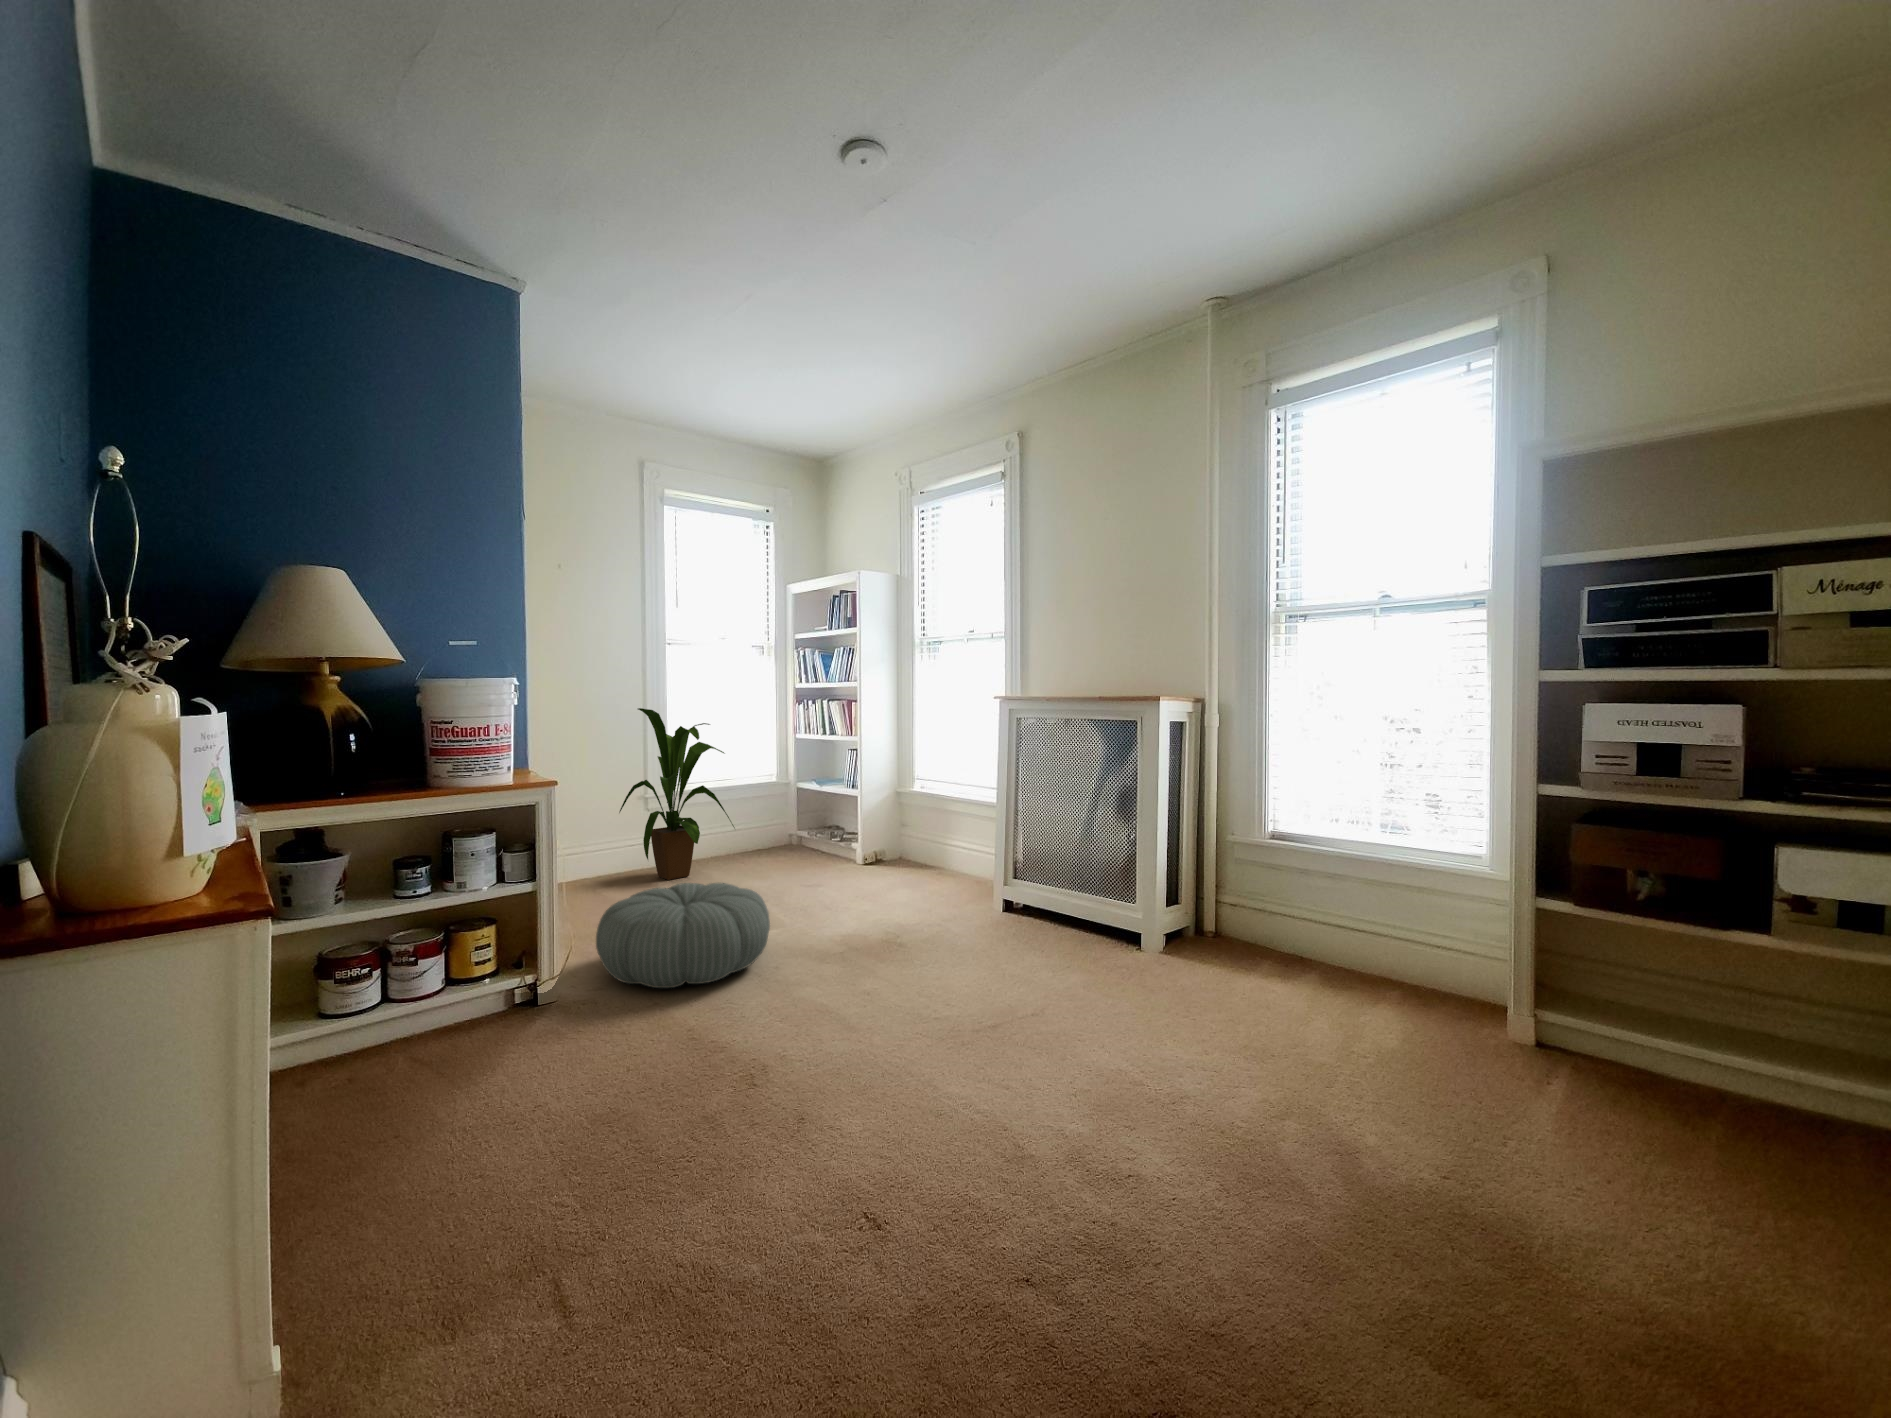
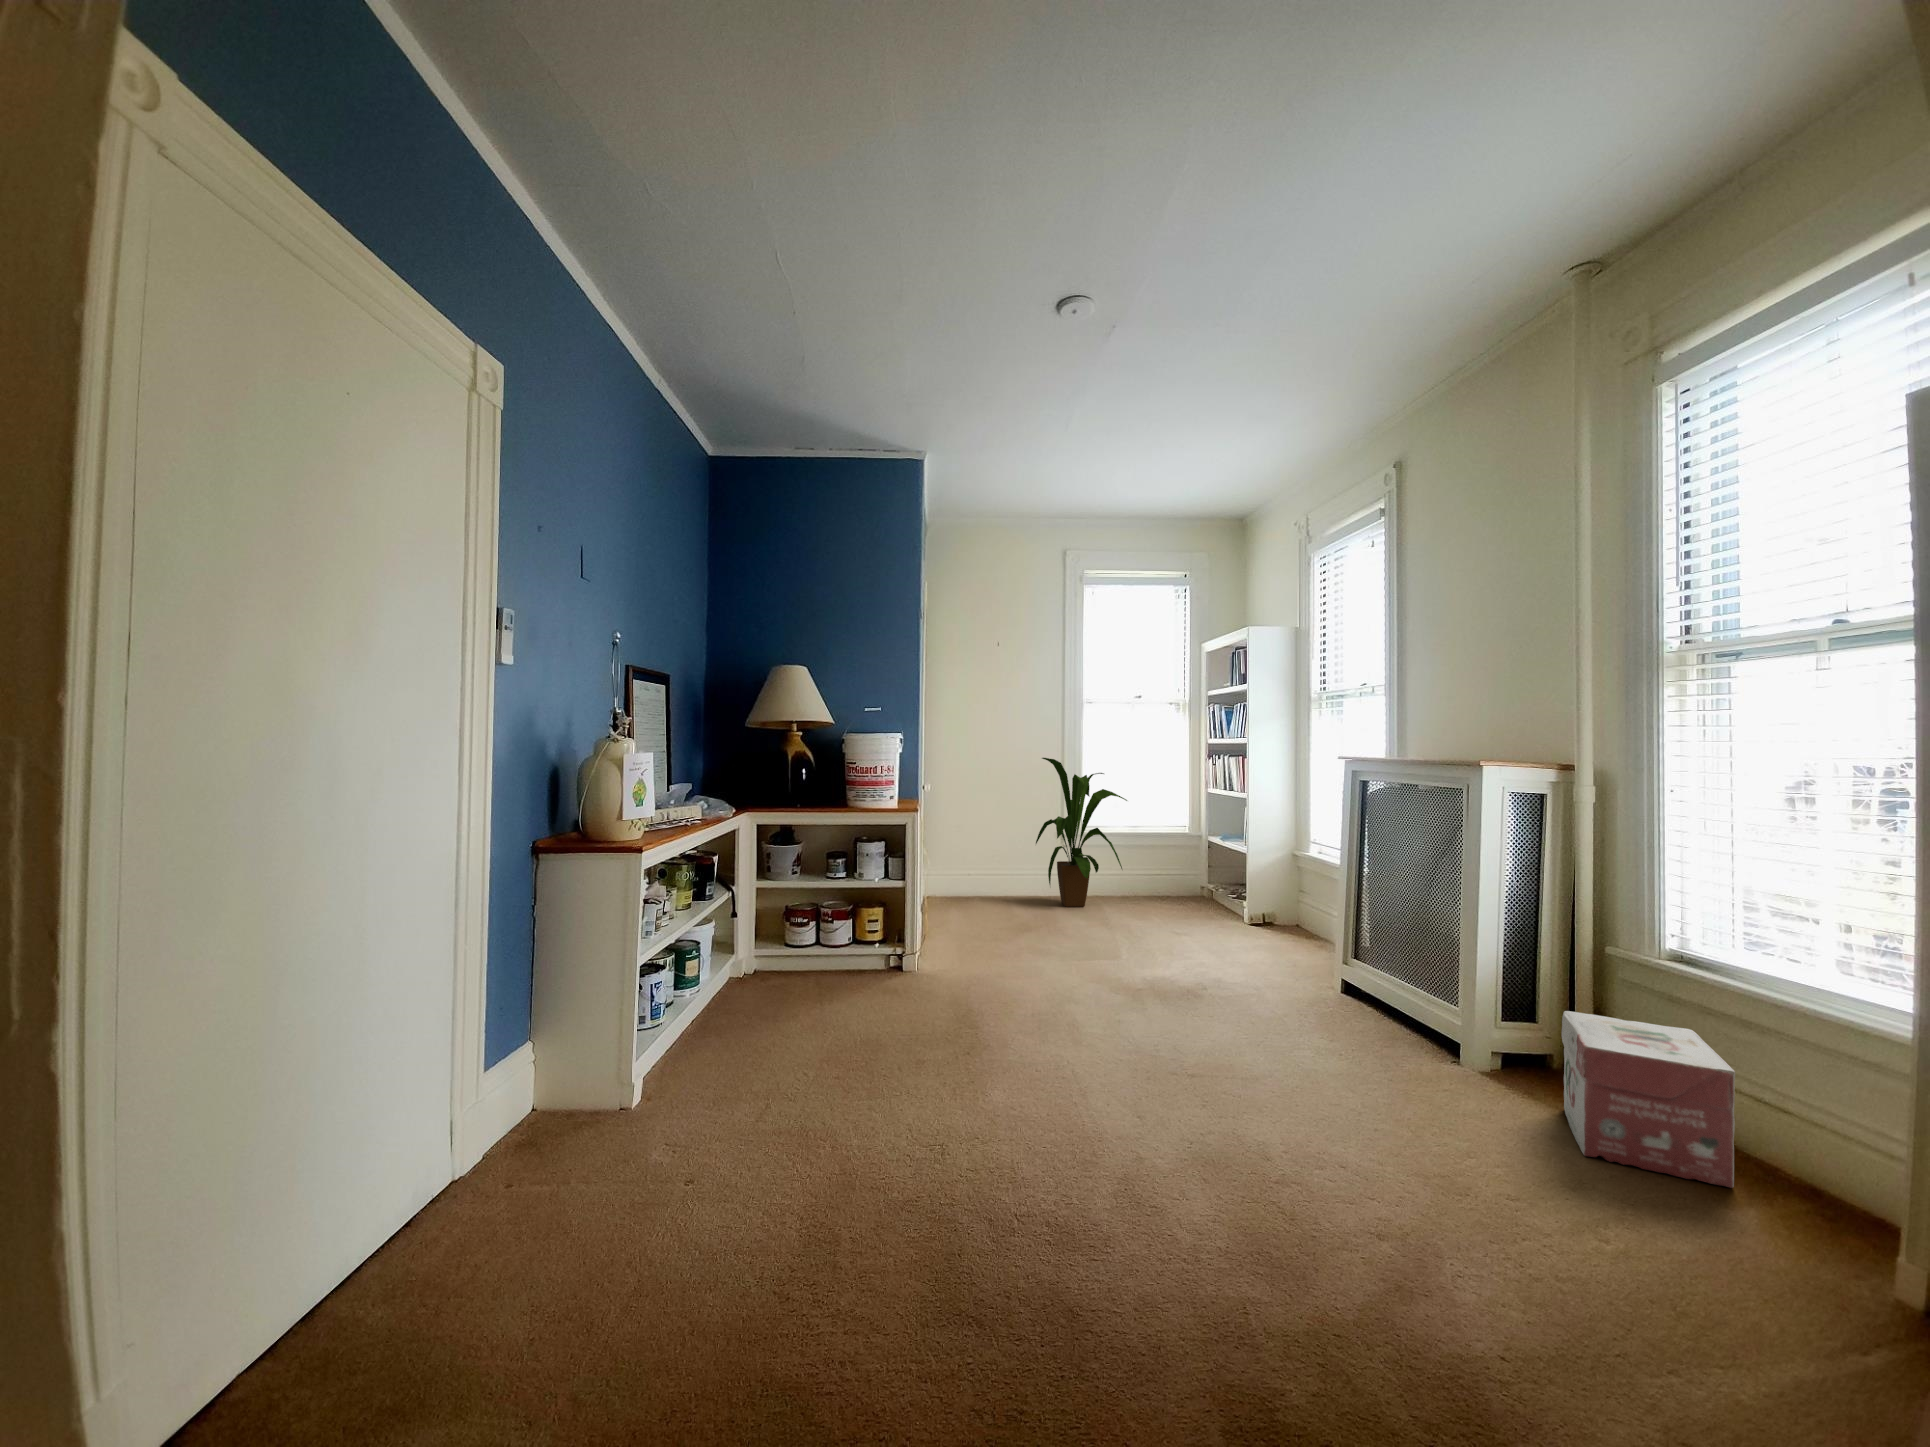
pouf: present [596,883,770,988] -> none [945,903,1080,984]
cardboard box: none [1227,884,1354,996] -> present [1561,1011,1735,1188]

